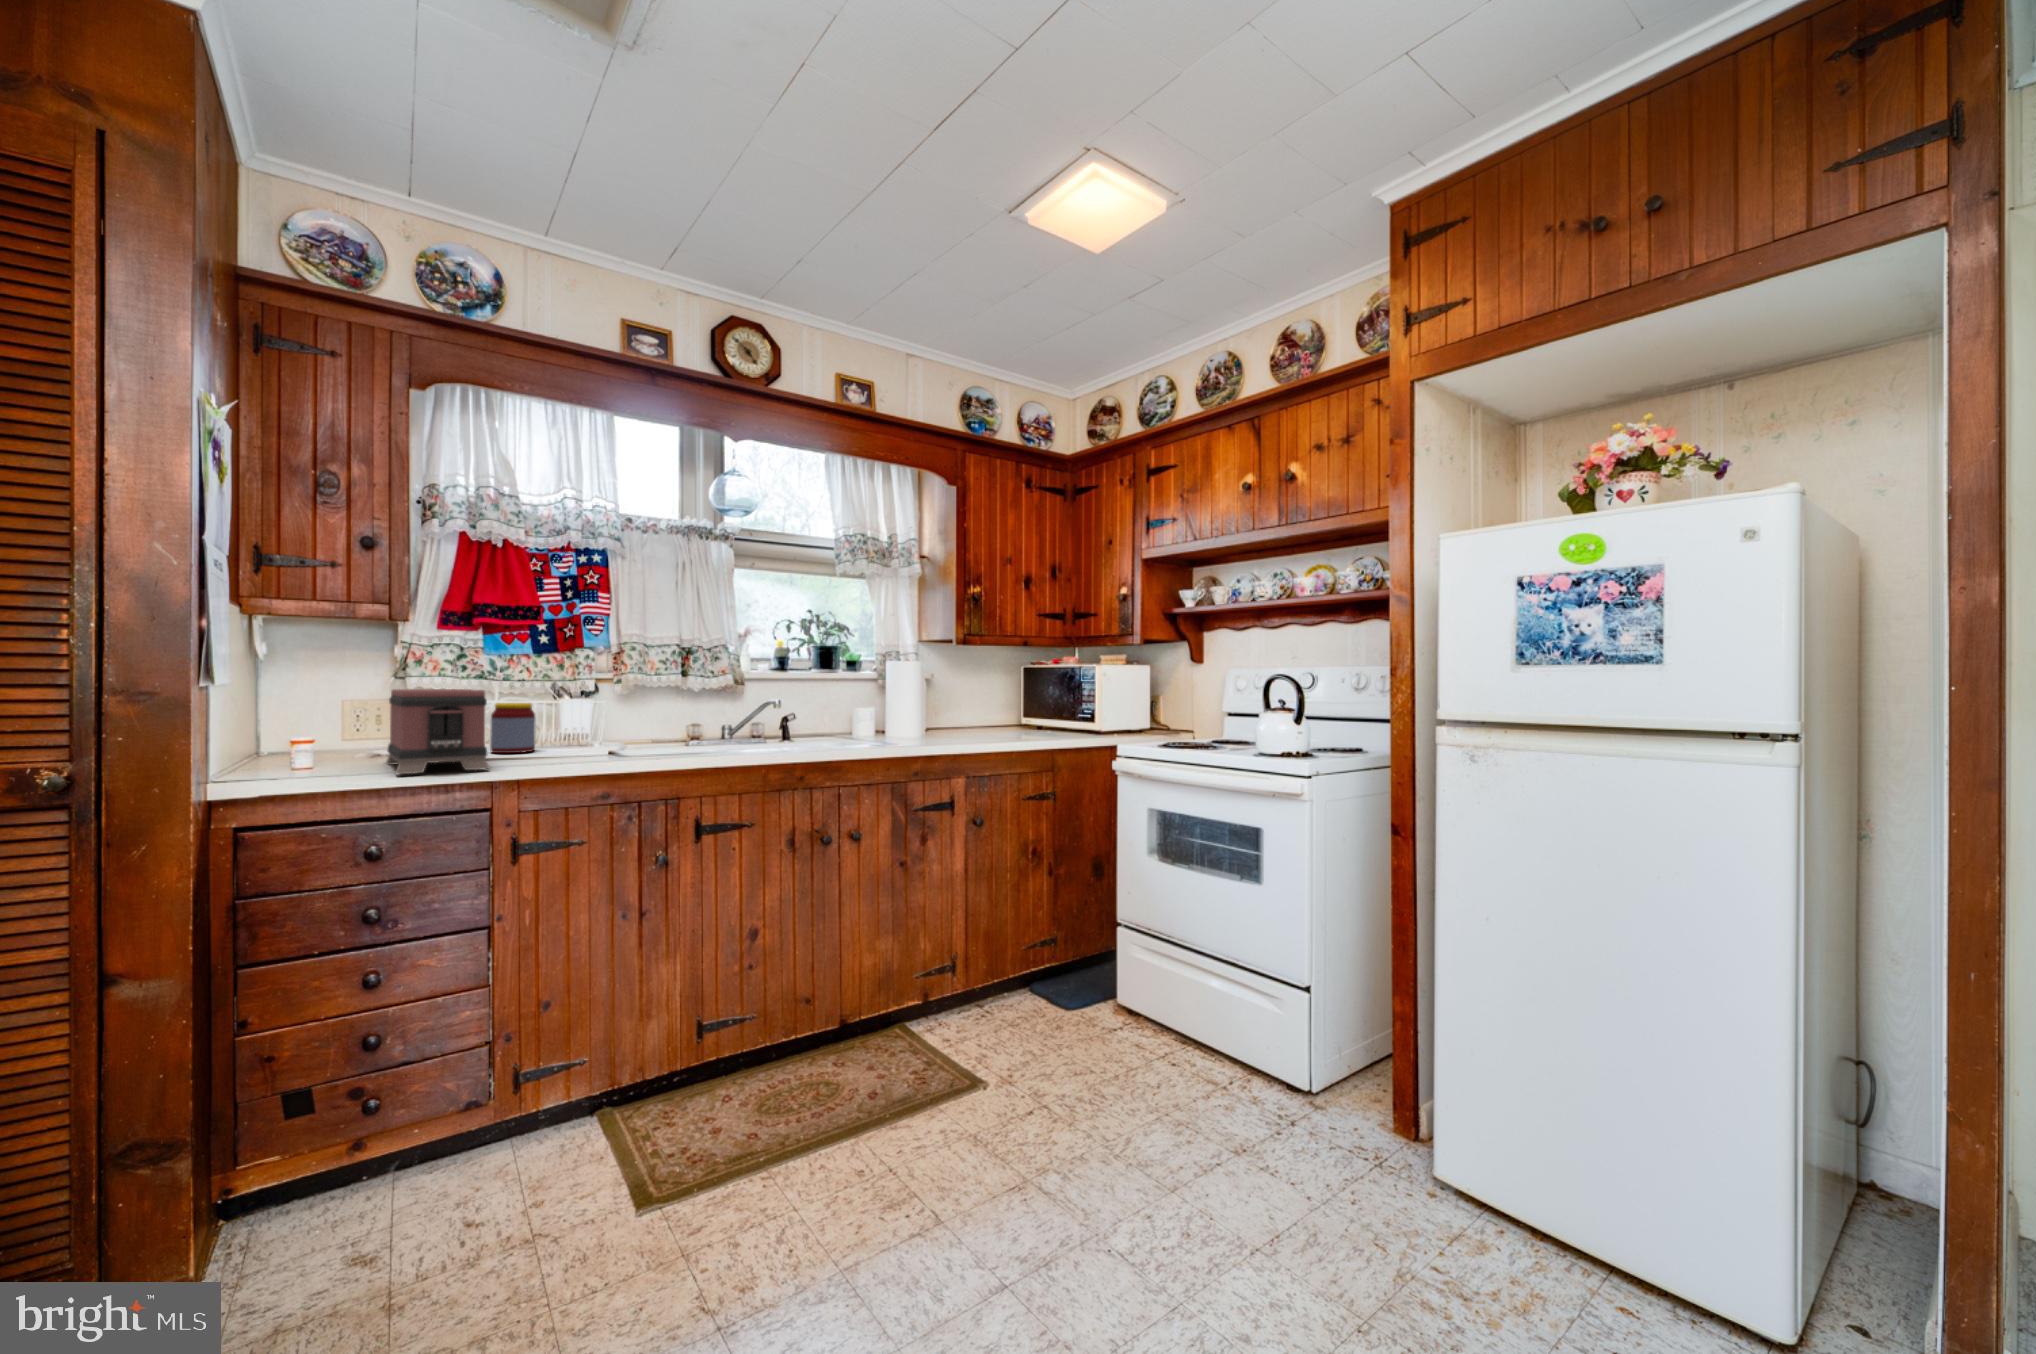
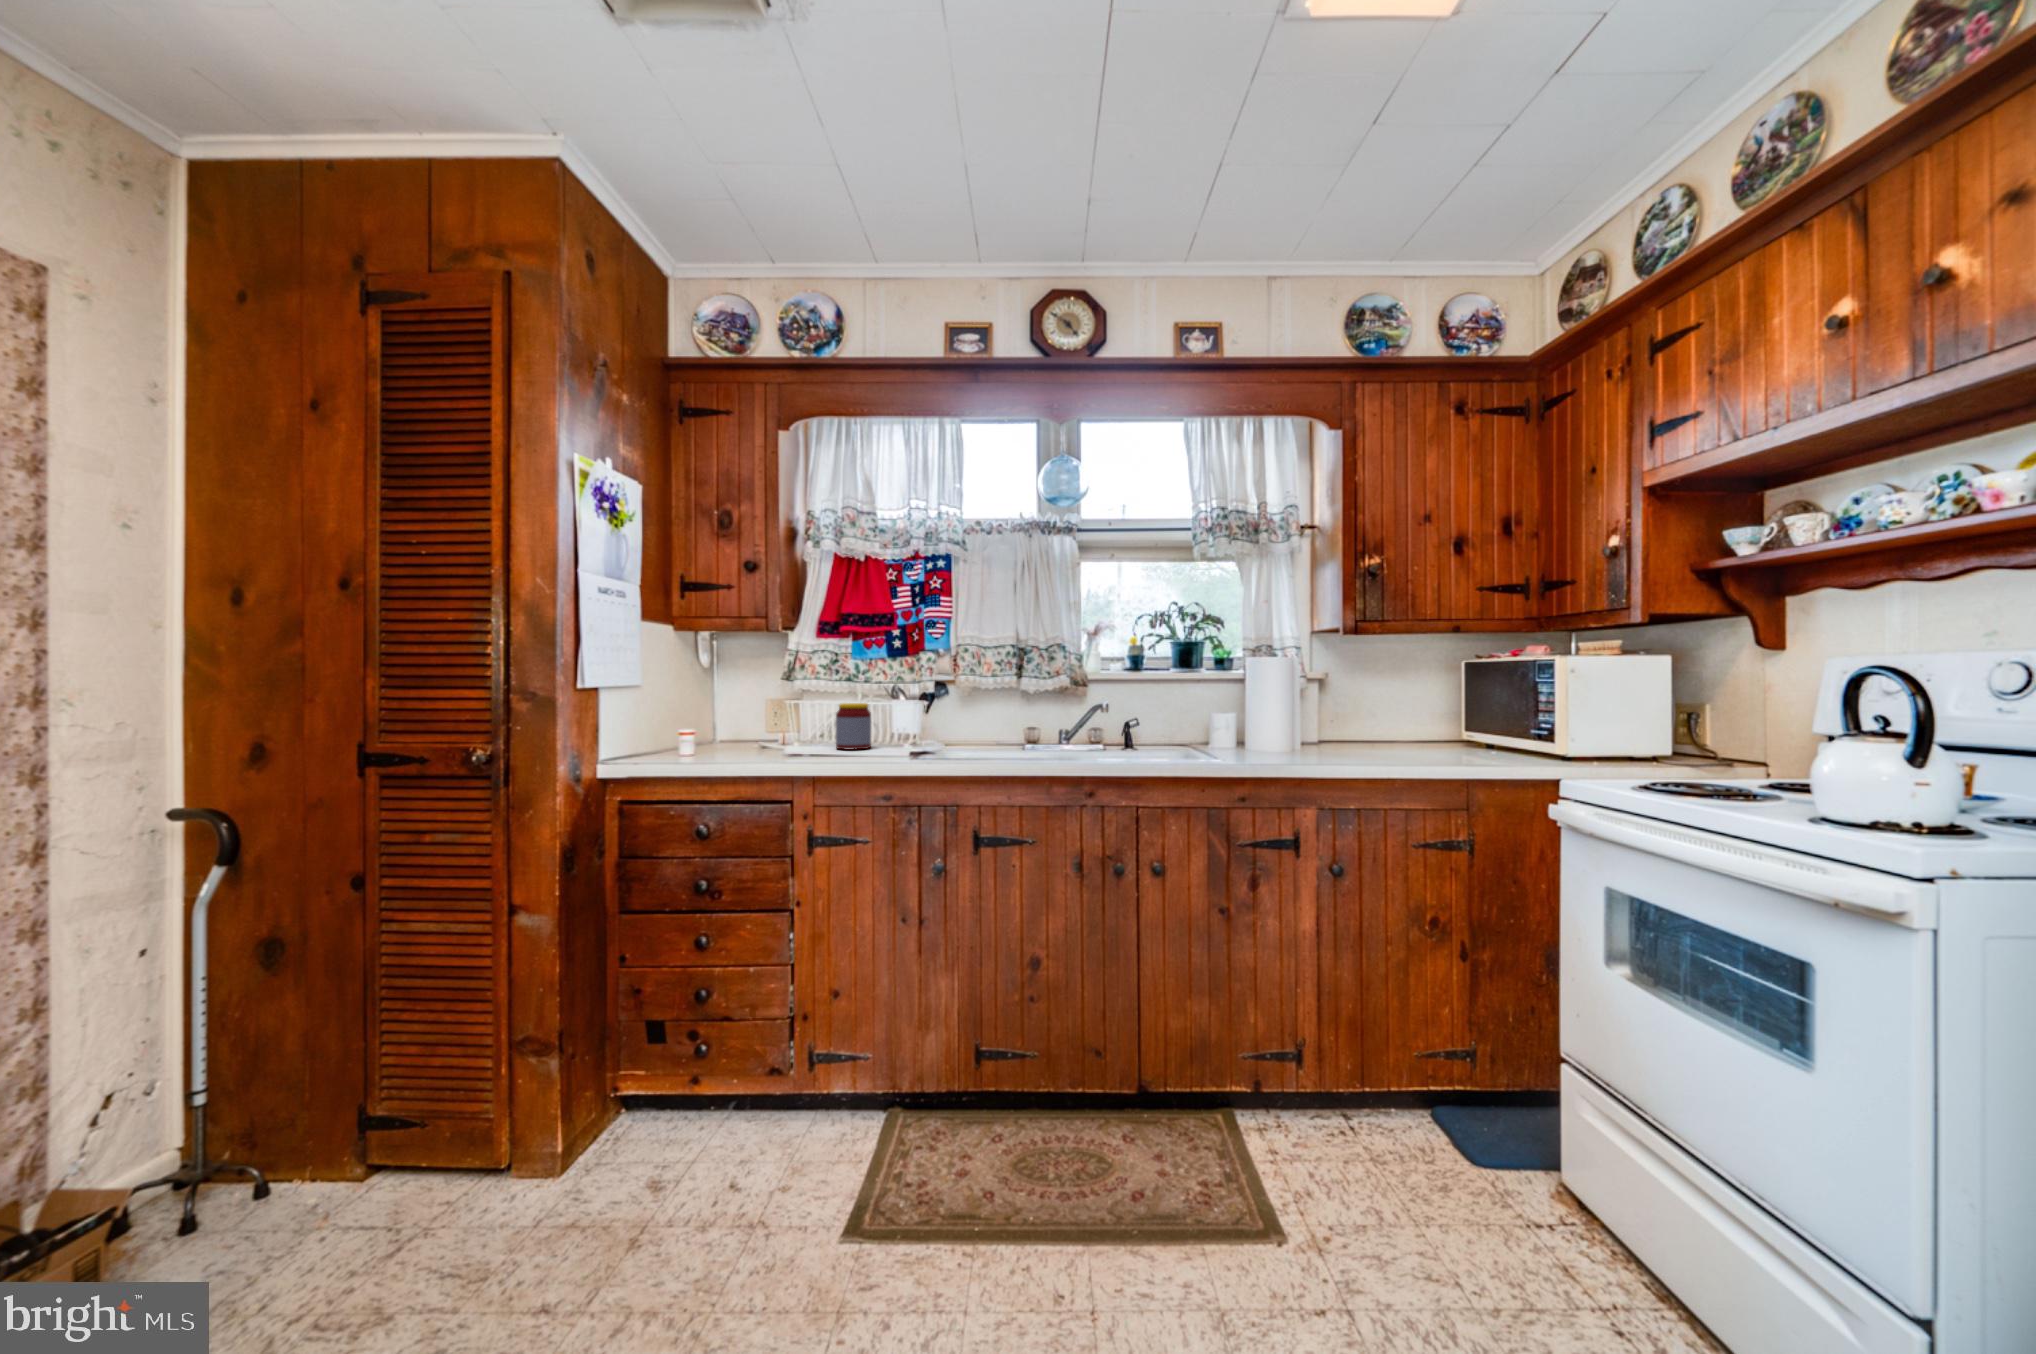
toaster: present [386,689,489,774] -> none [724,691,811,765]

